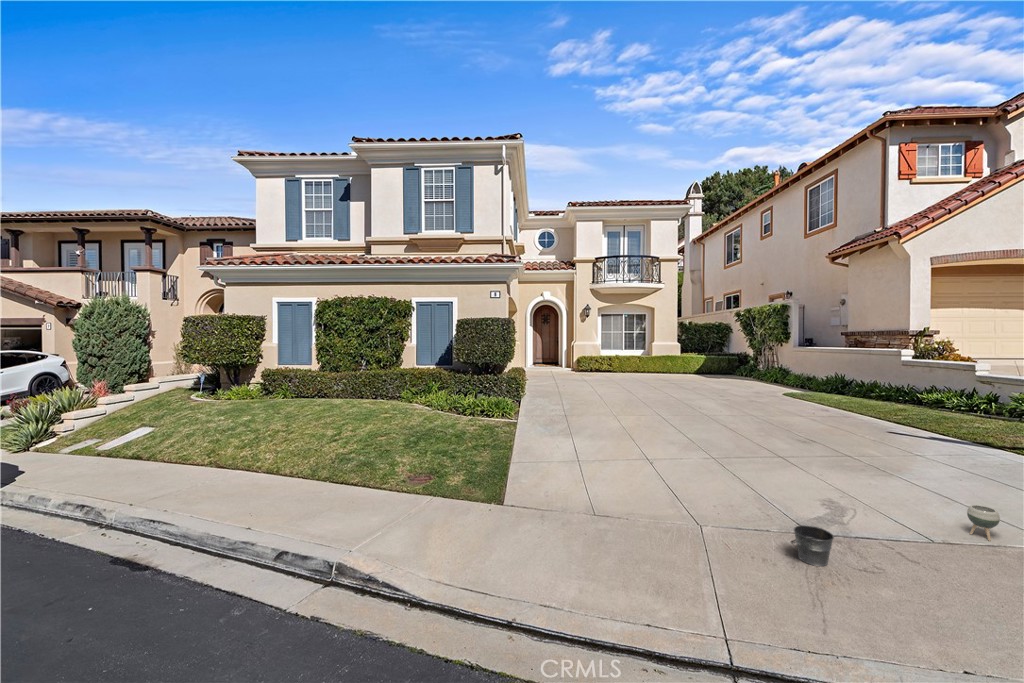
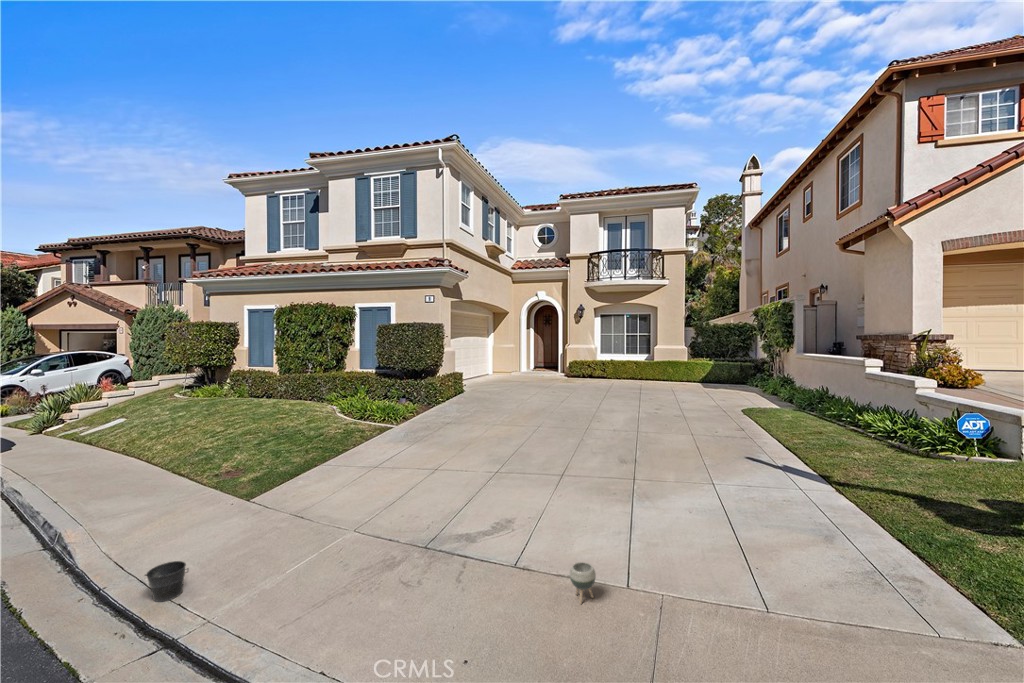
bucket: present [791,525,834,566] -> present [145,561,188,602]

